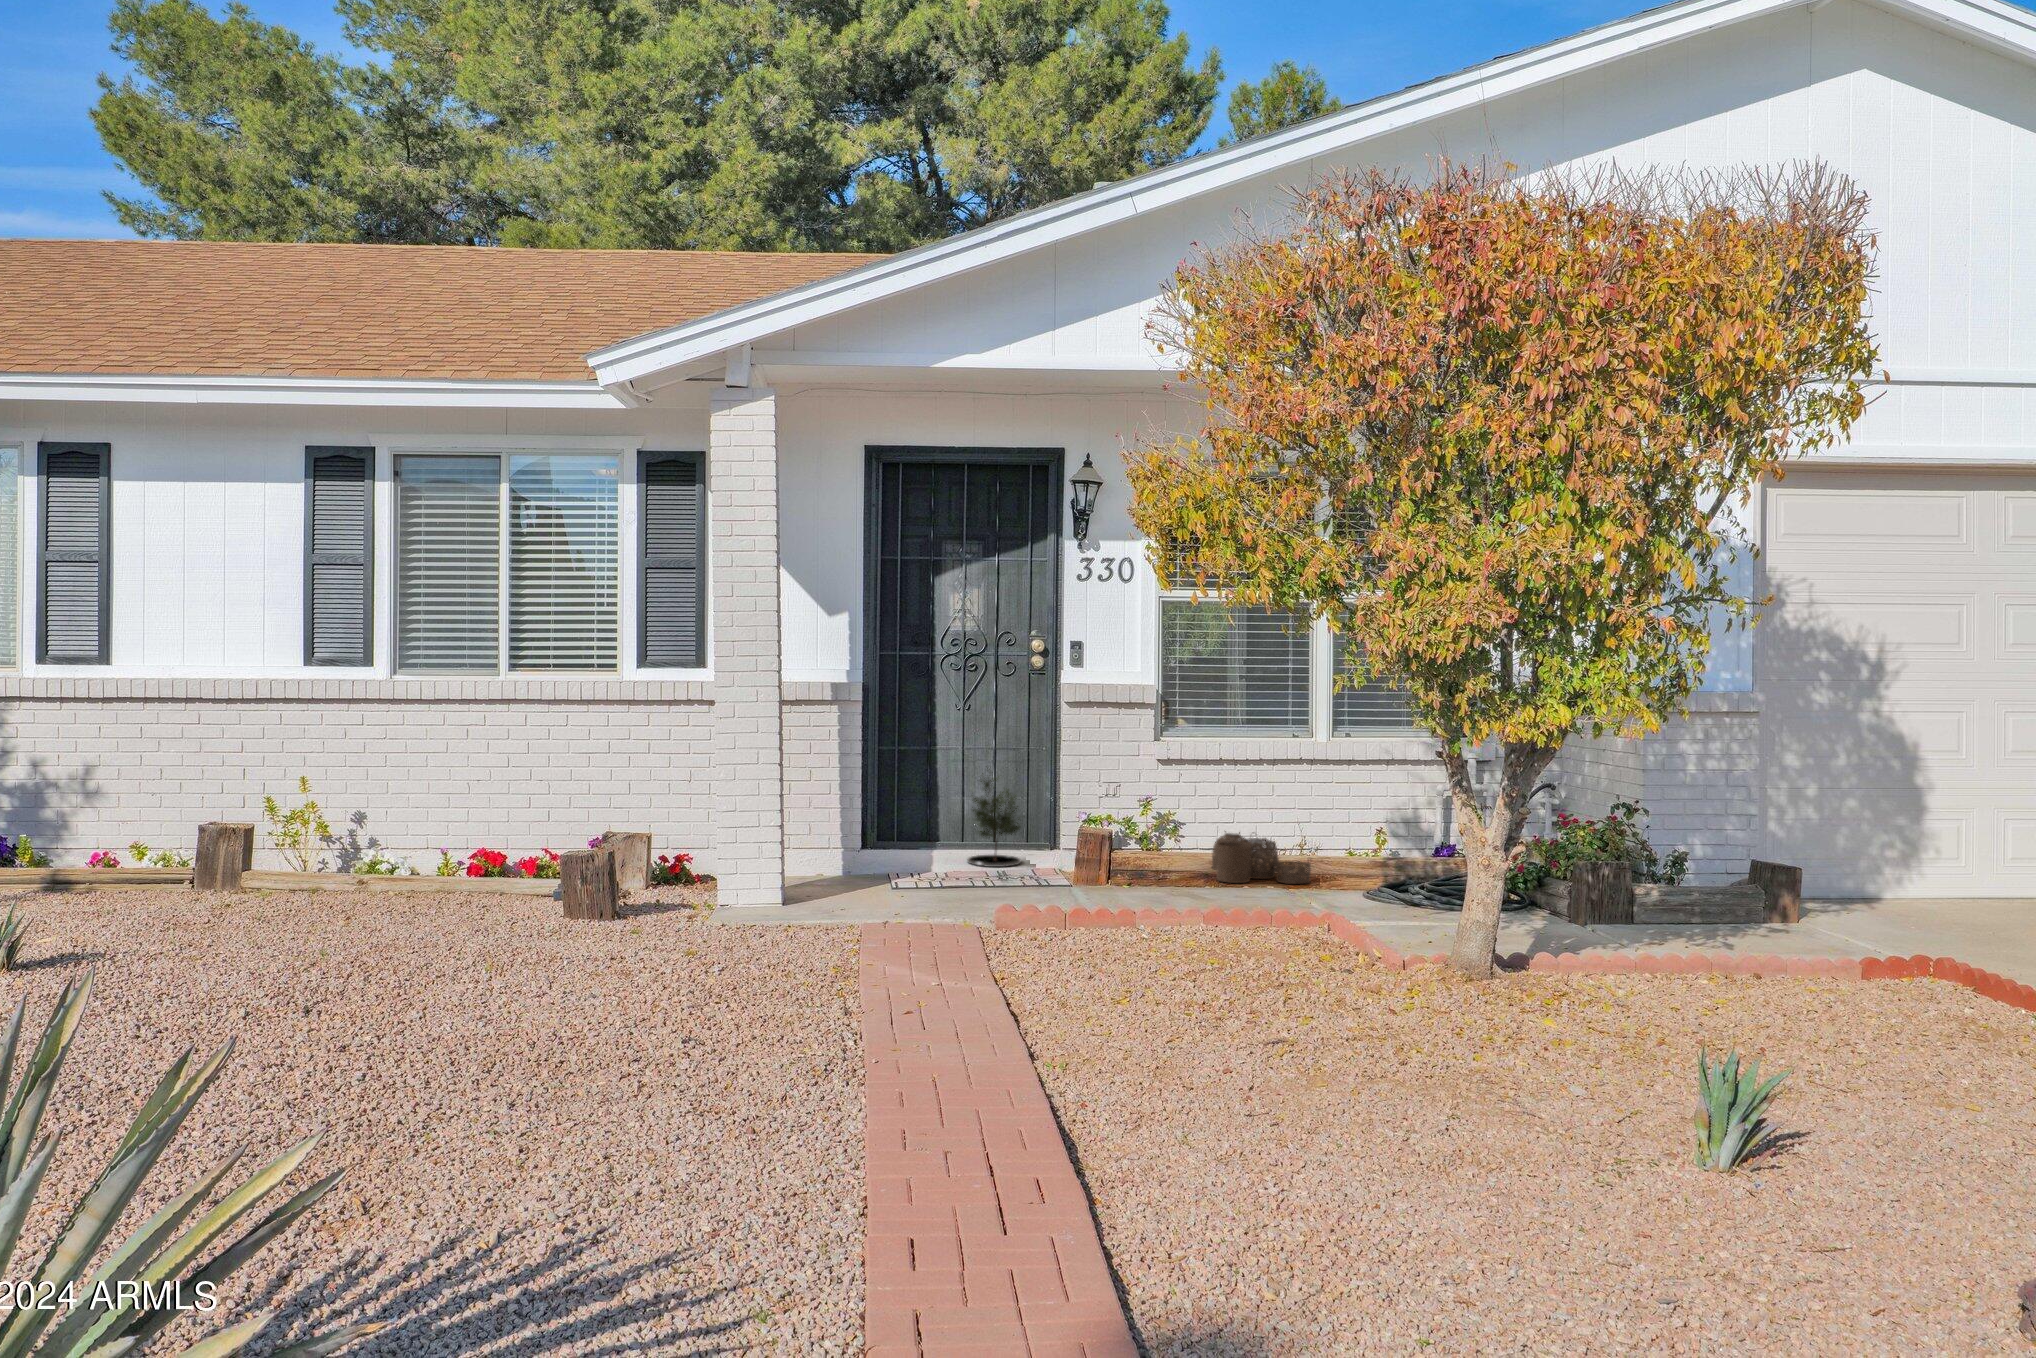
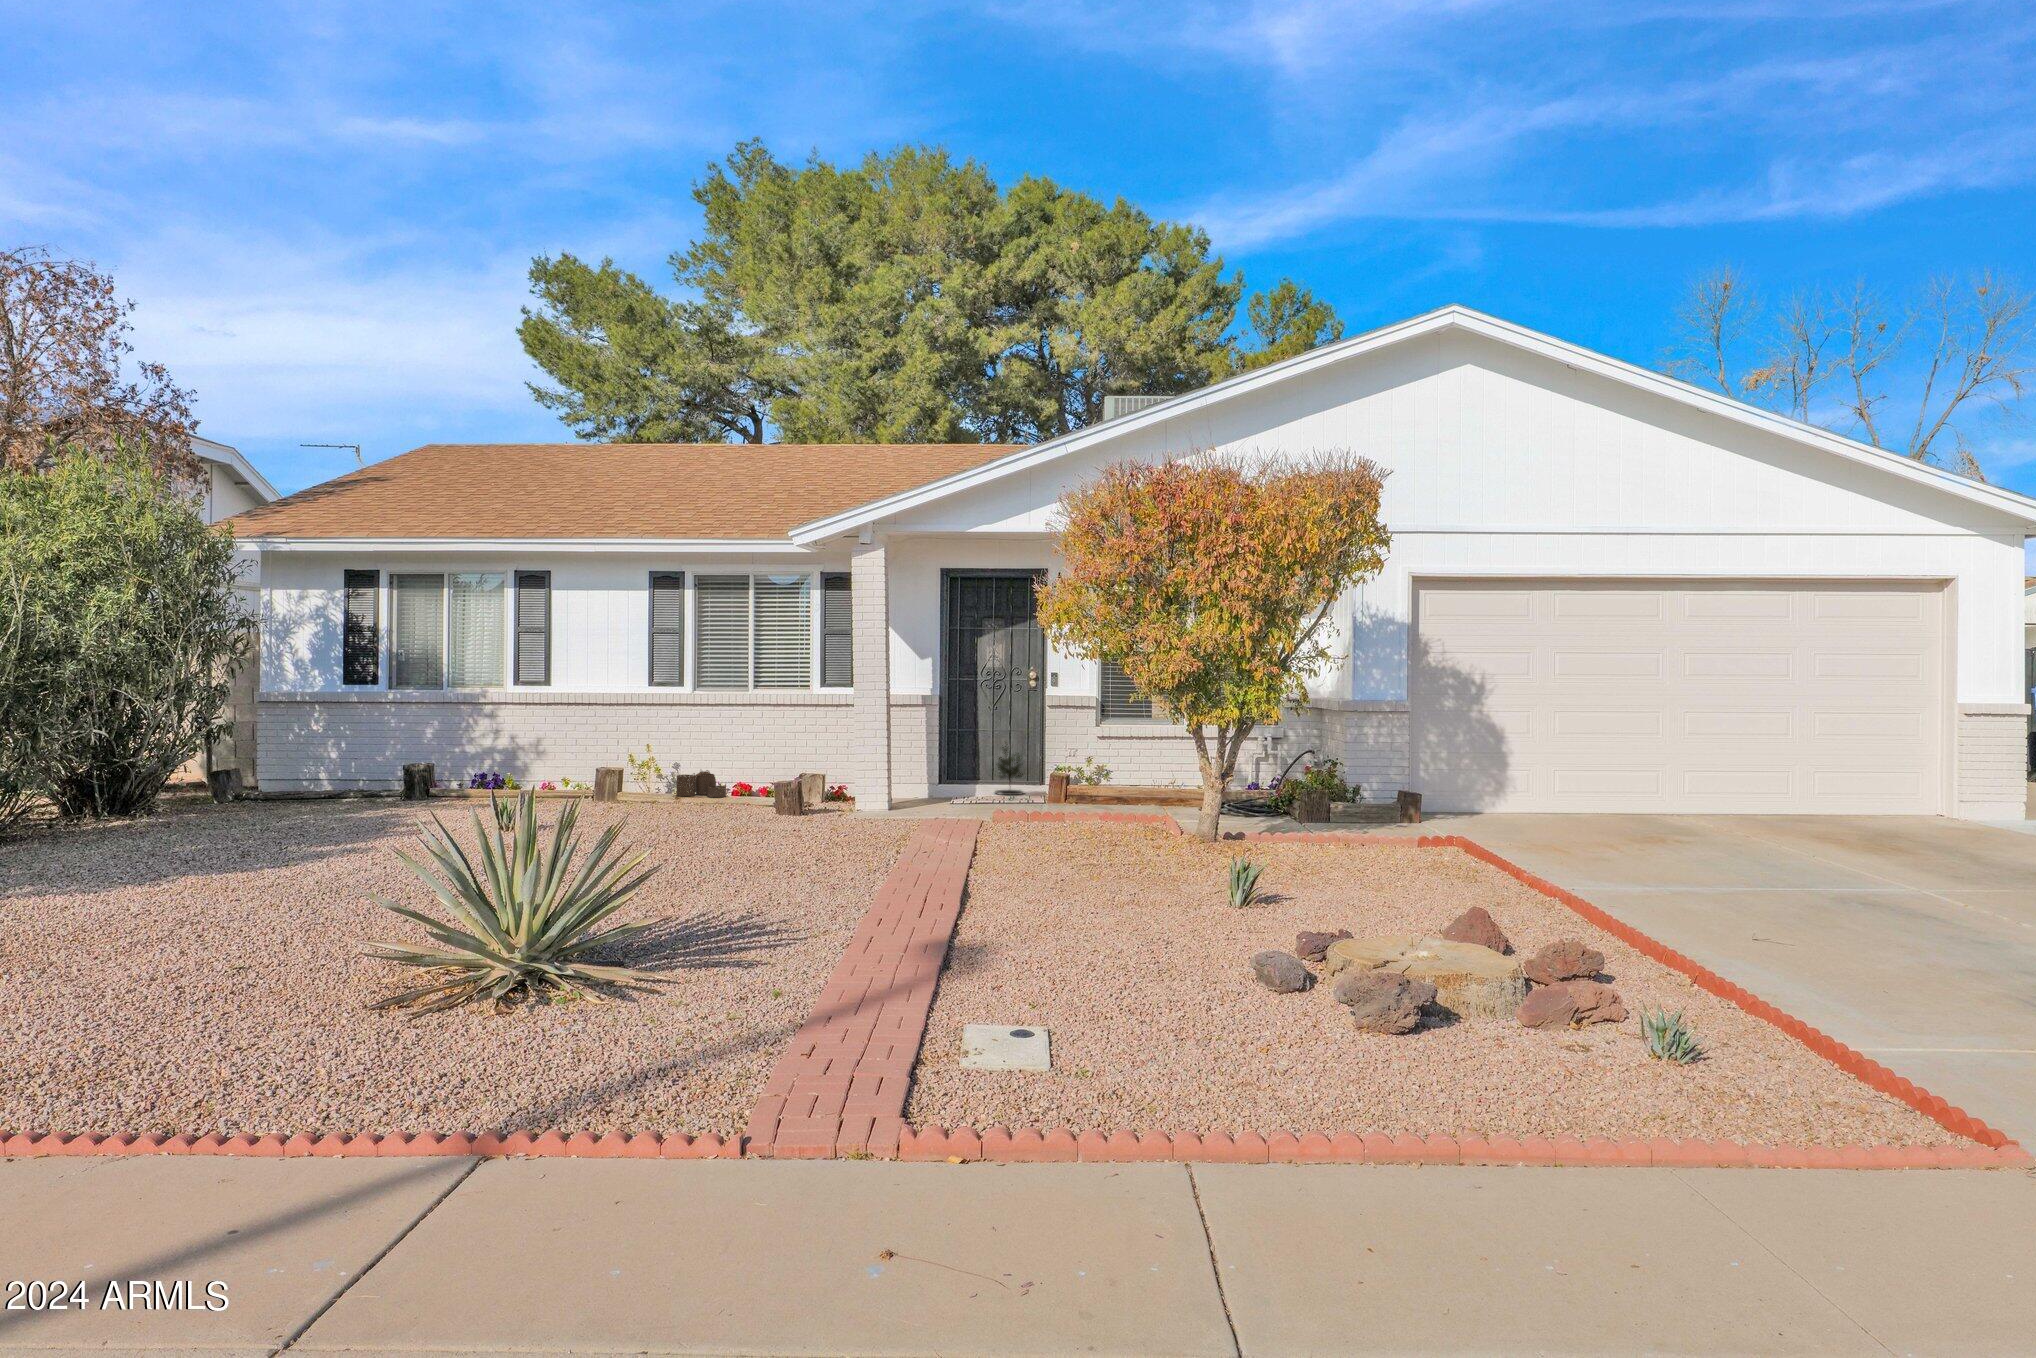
woven basket: present [1211,831,1311,884] -> present [676,770,726,797]

